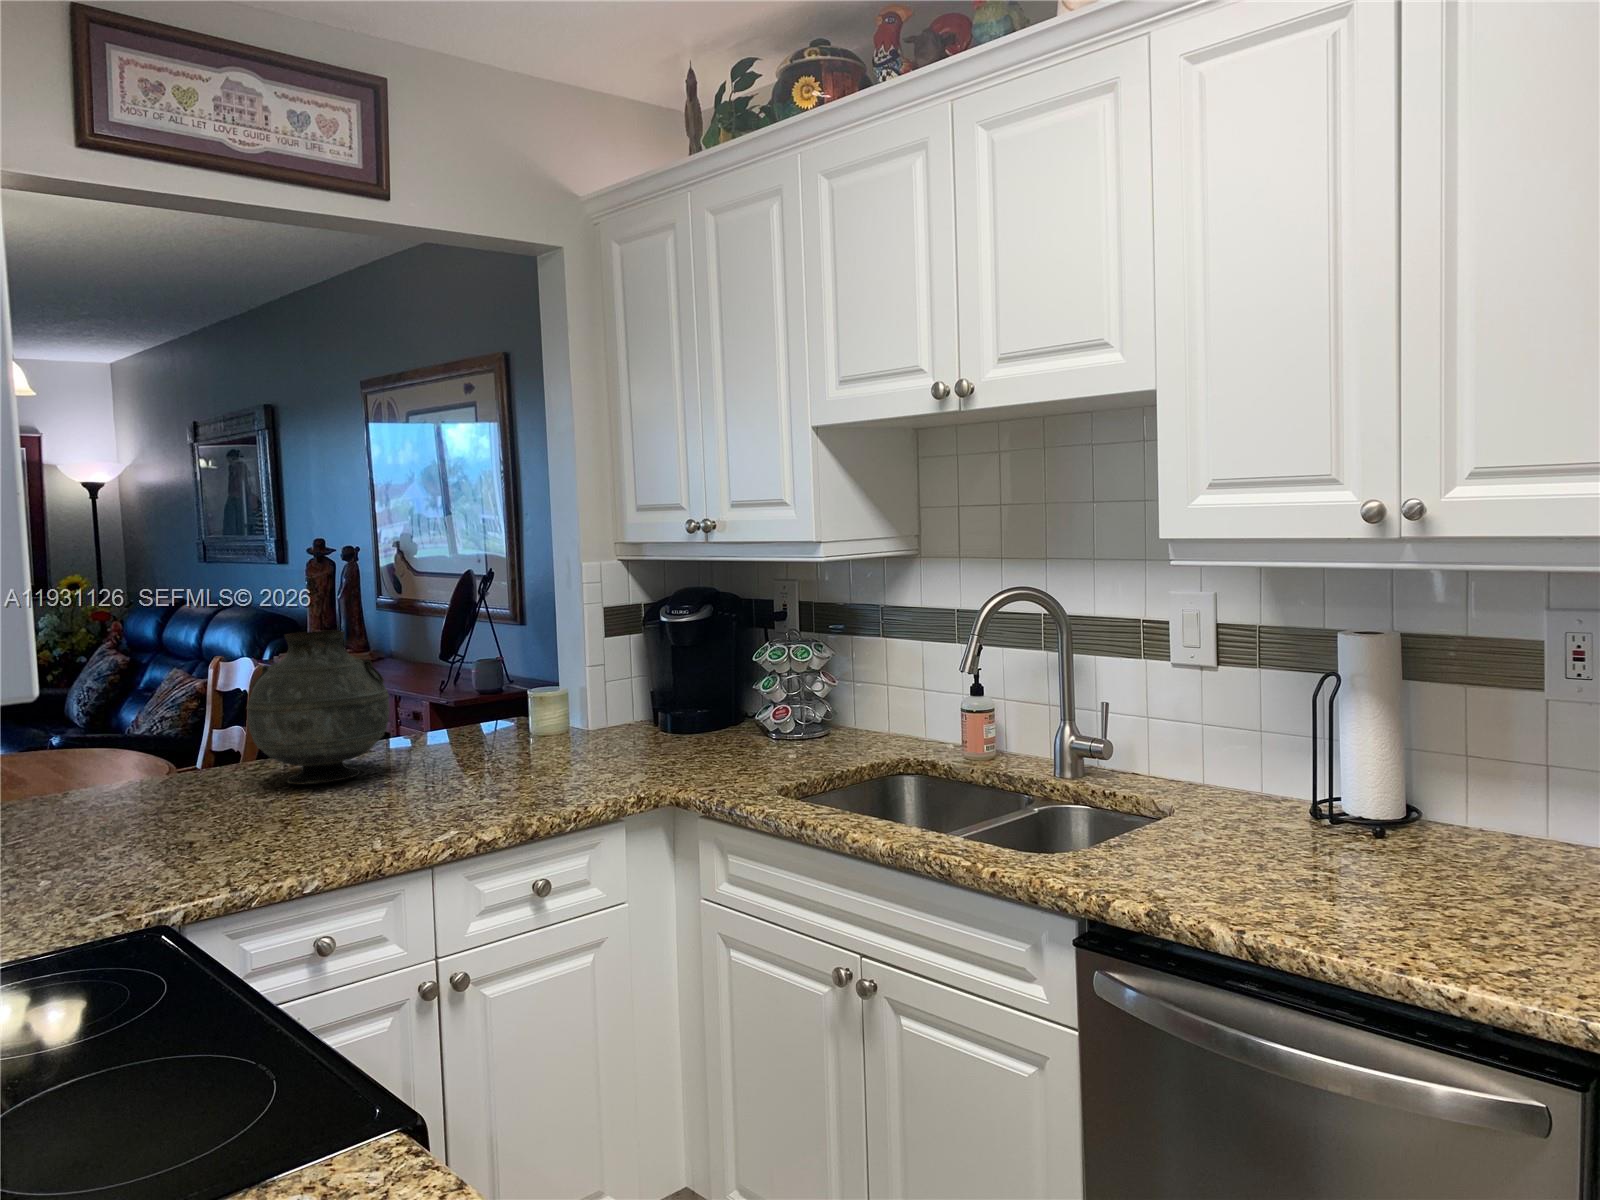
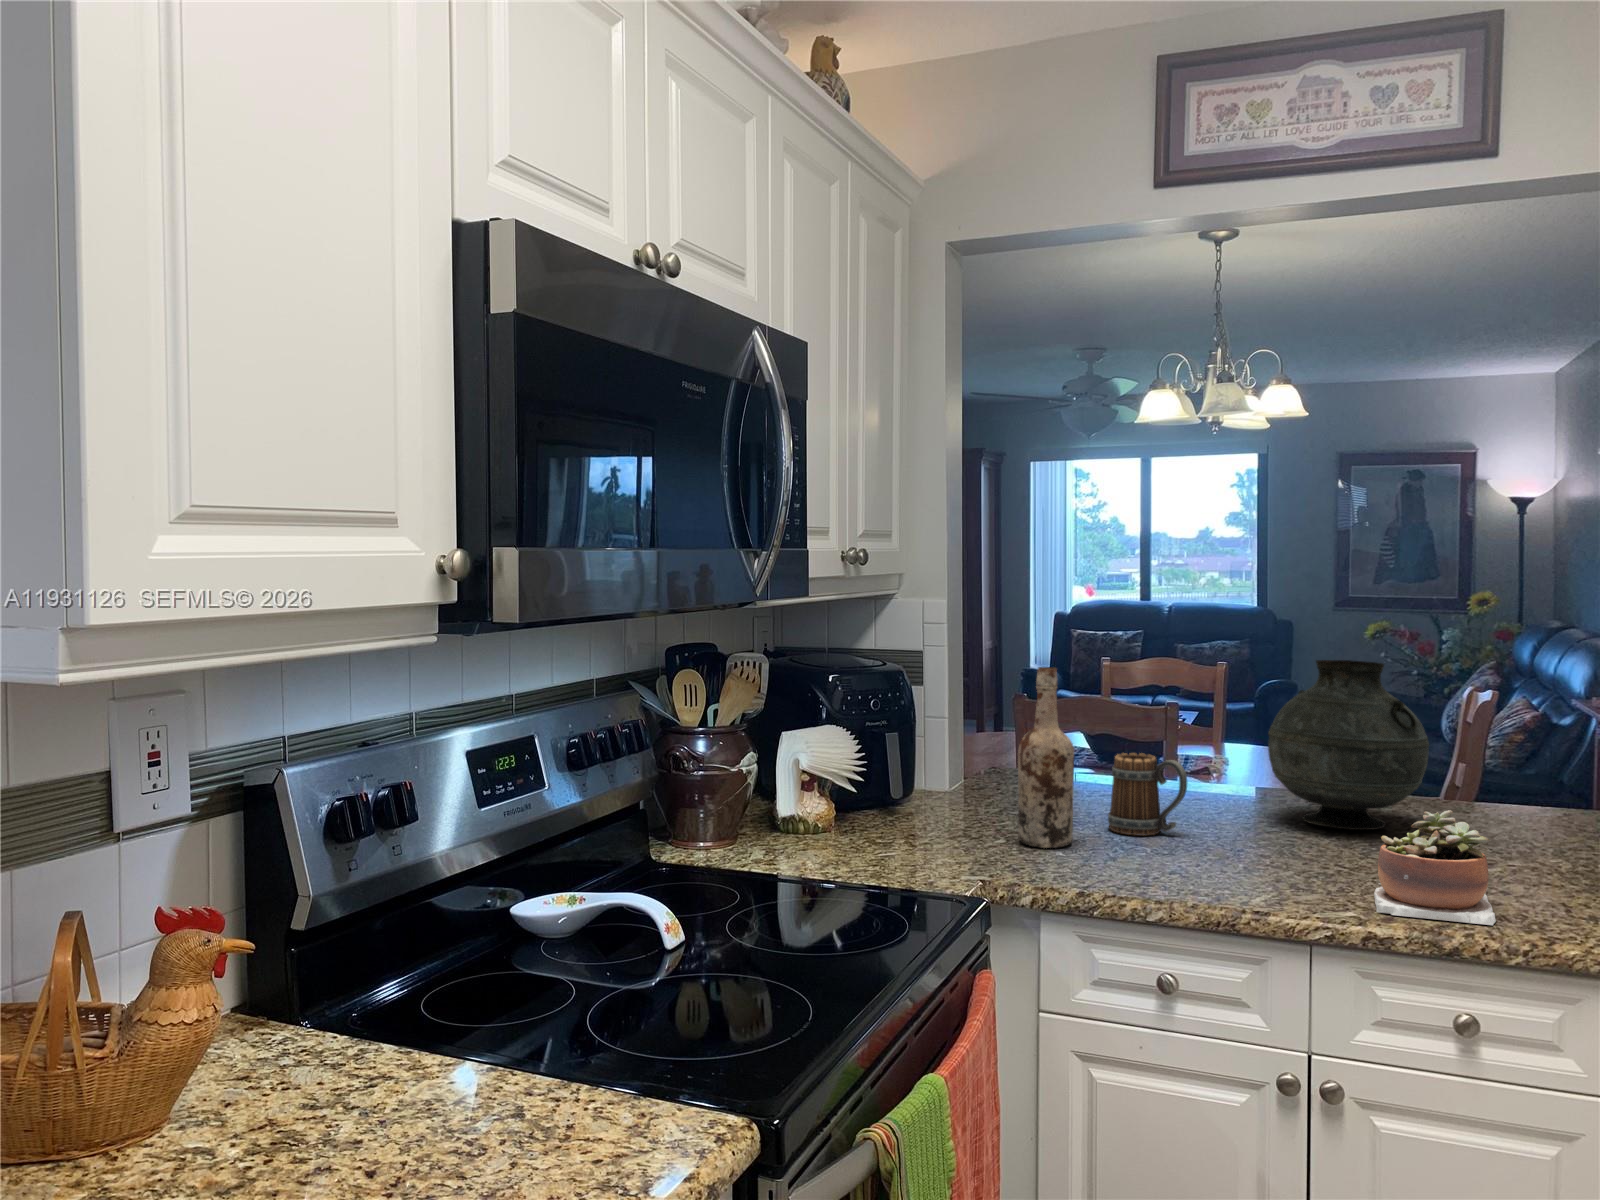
wine bottle: none [65,671,141,874] -> present [1018,667,1074,848]
succulent plant: none [445,731,553,822] -> present [1374,810,1496,925]
mug: none [135,750,223,838] -> present [1108,753,1187,836]

